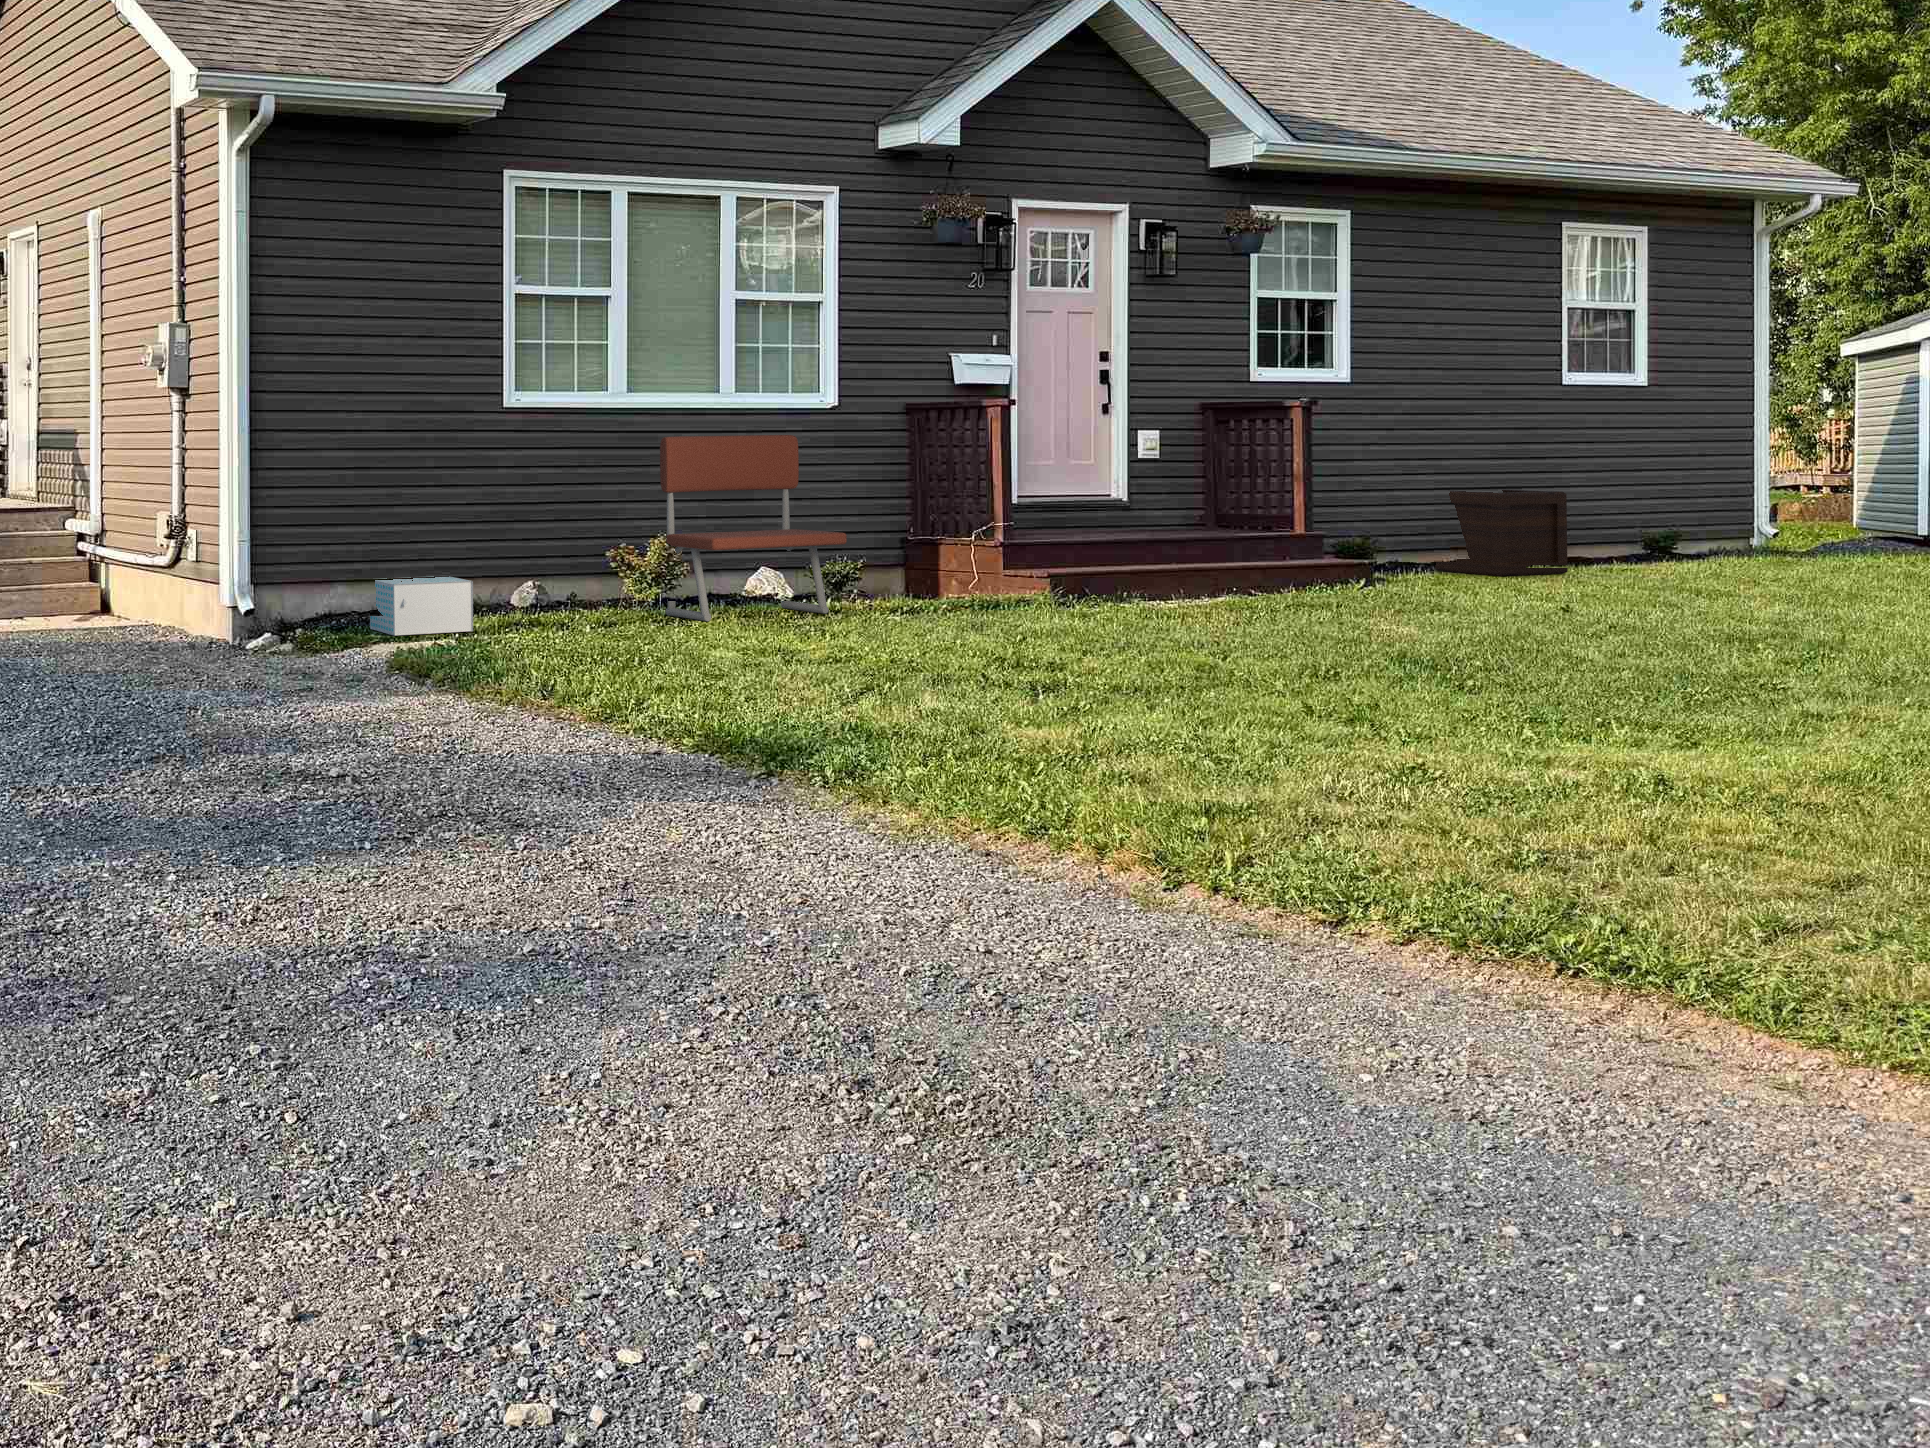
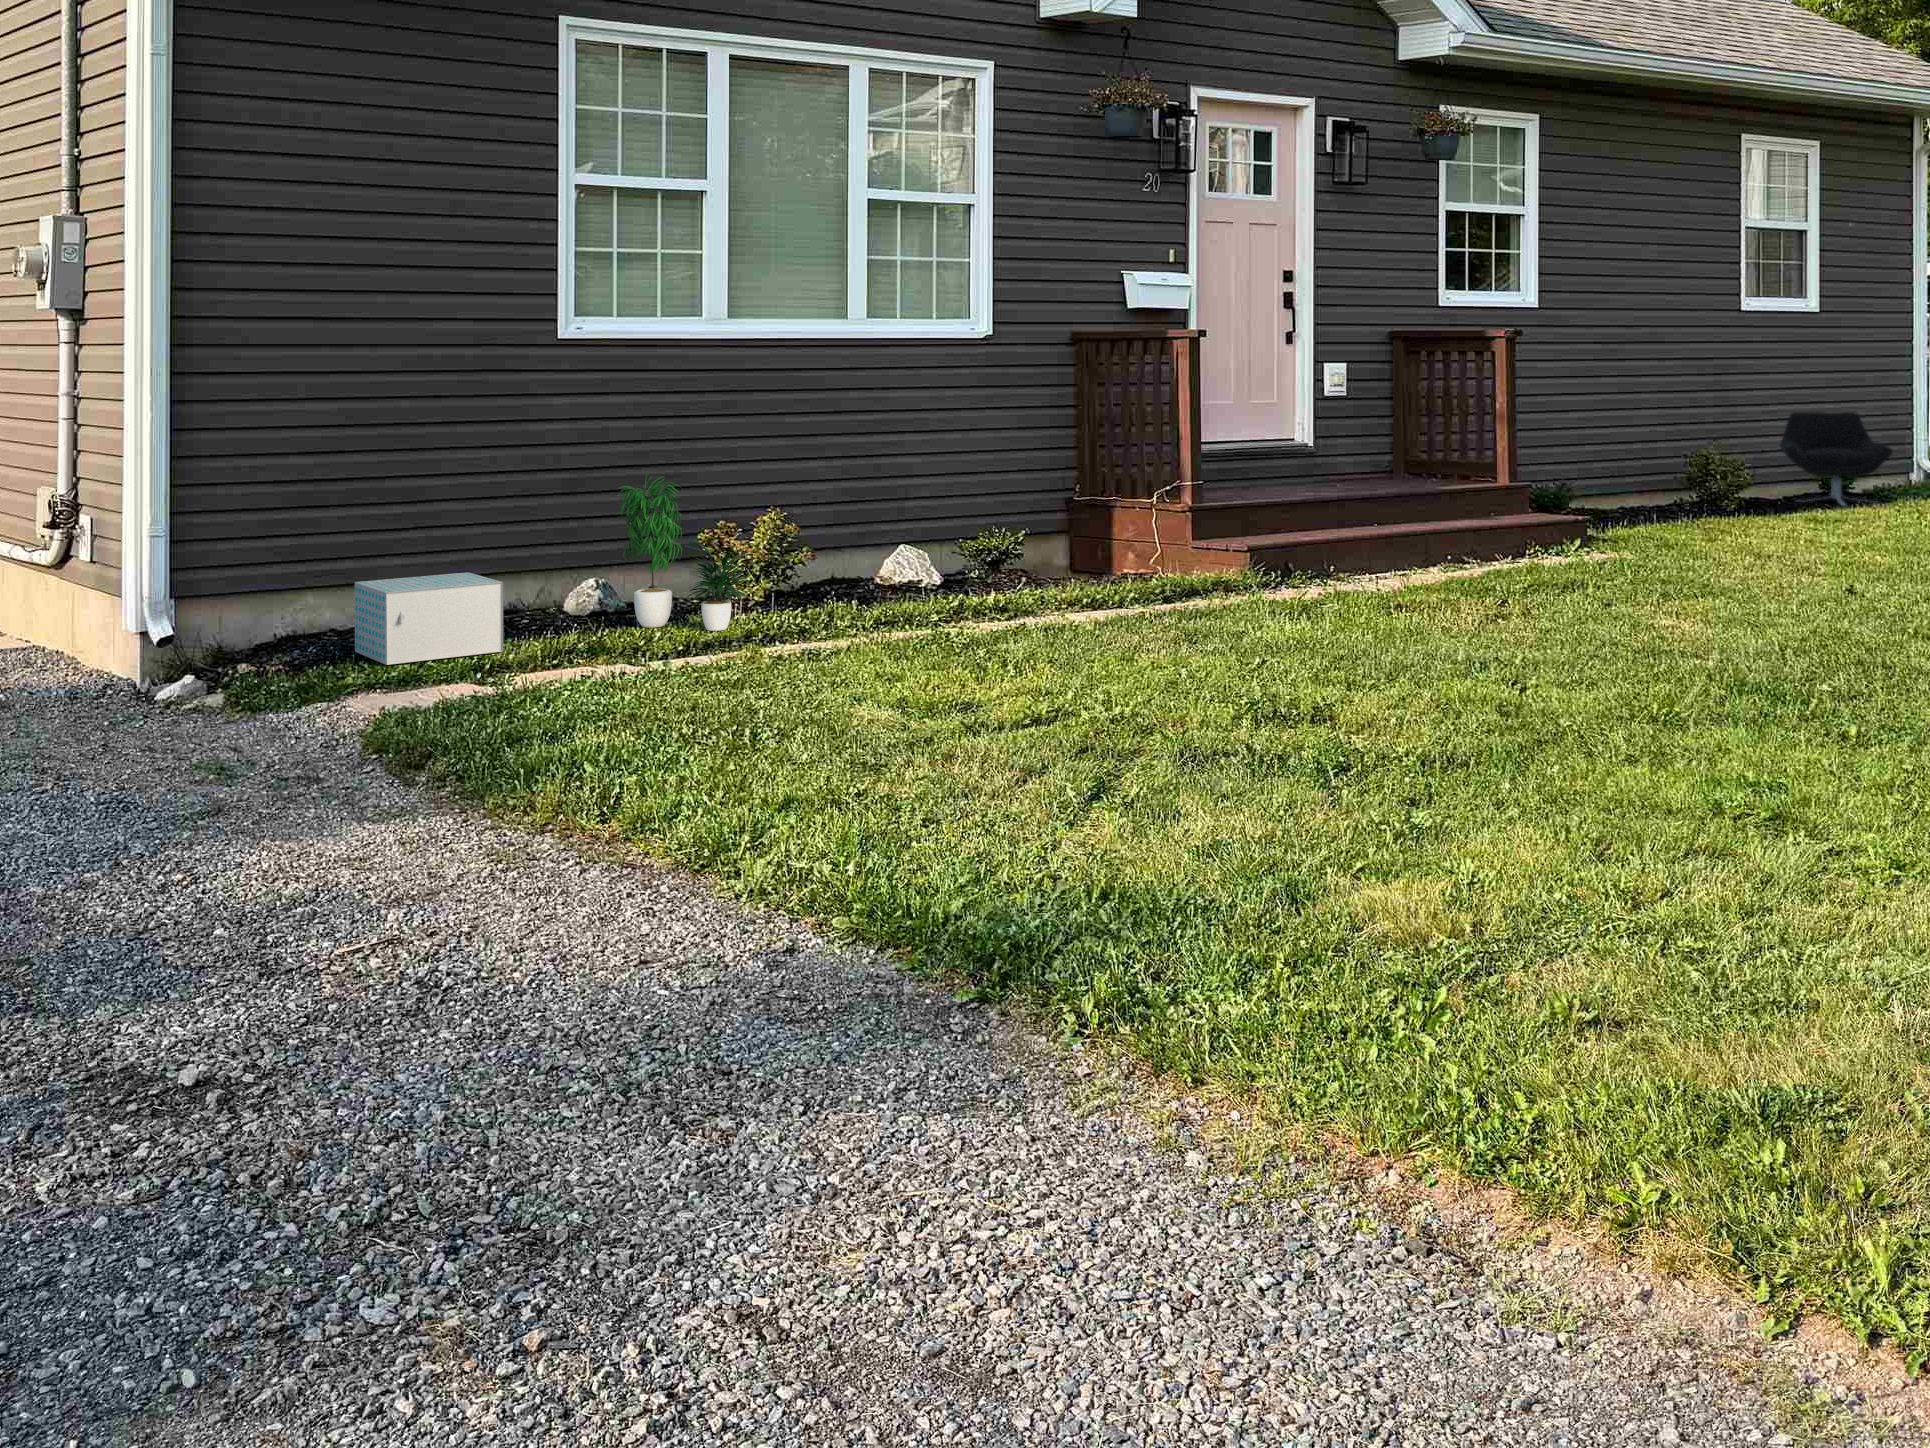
bench: present [660,435,847,621] -> none [765,373,1001,621]
lounge chair: none [1606,484,1723,570] -> present [1780,412,1893,506]
wooden crate: present [1435,490,1568,576] -> none [1622,421,1754,519]
potted plant: none [552,505,651,625] -> present [619,472,748,631]

